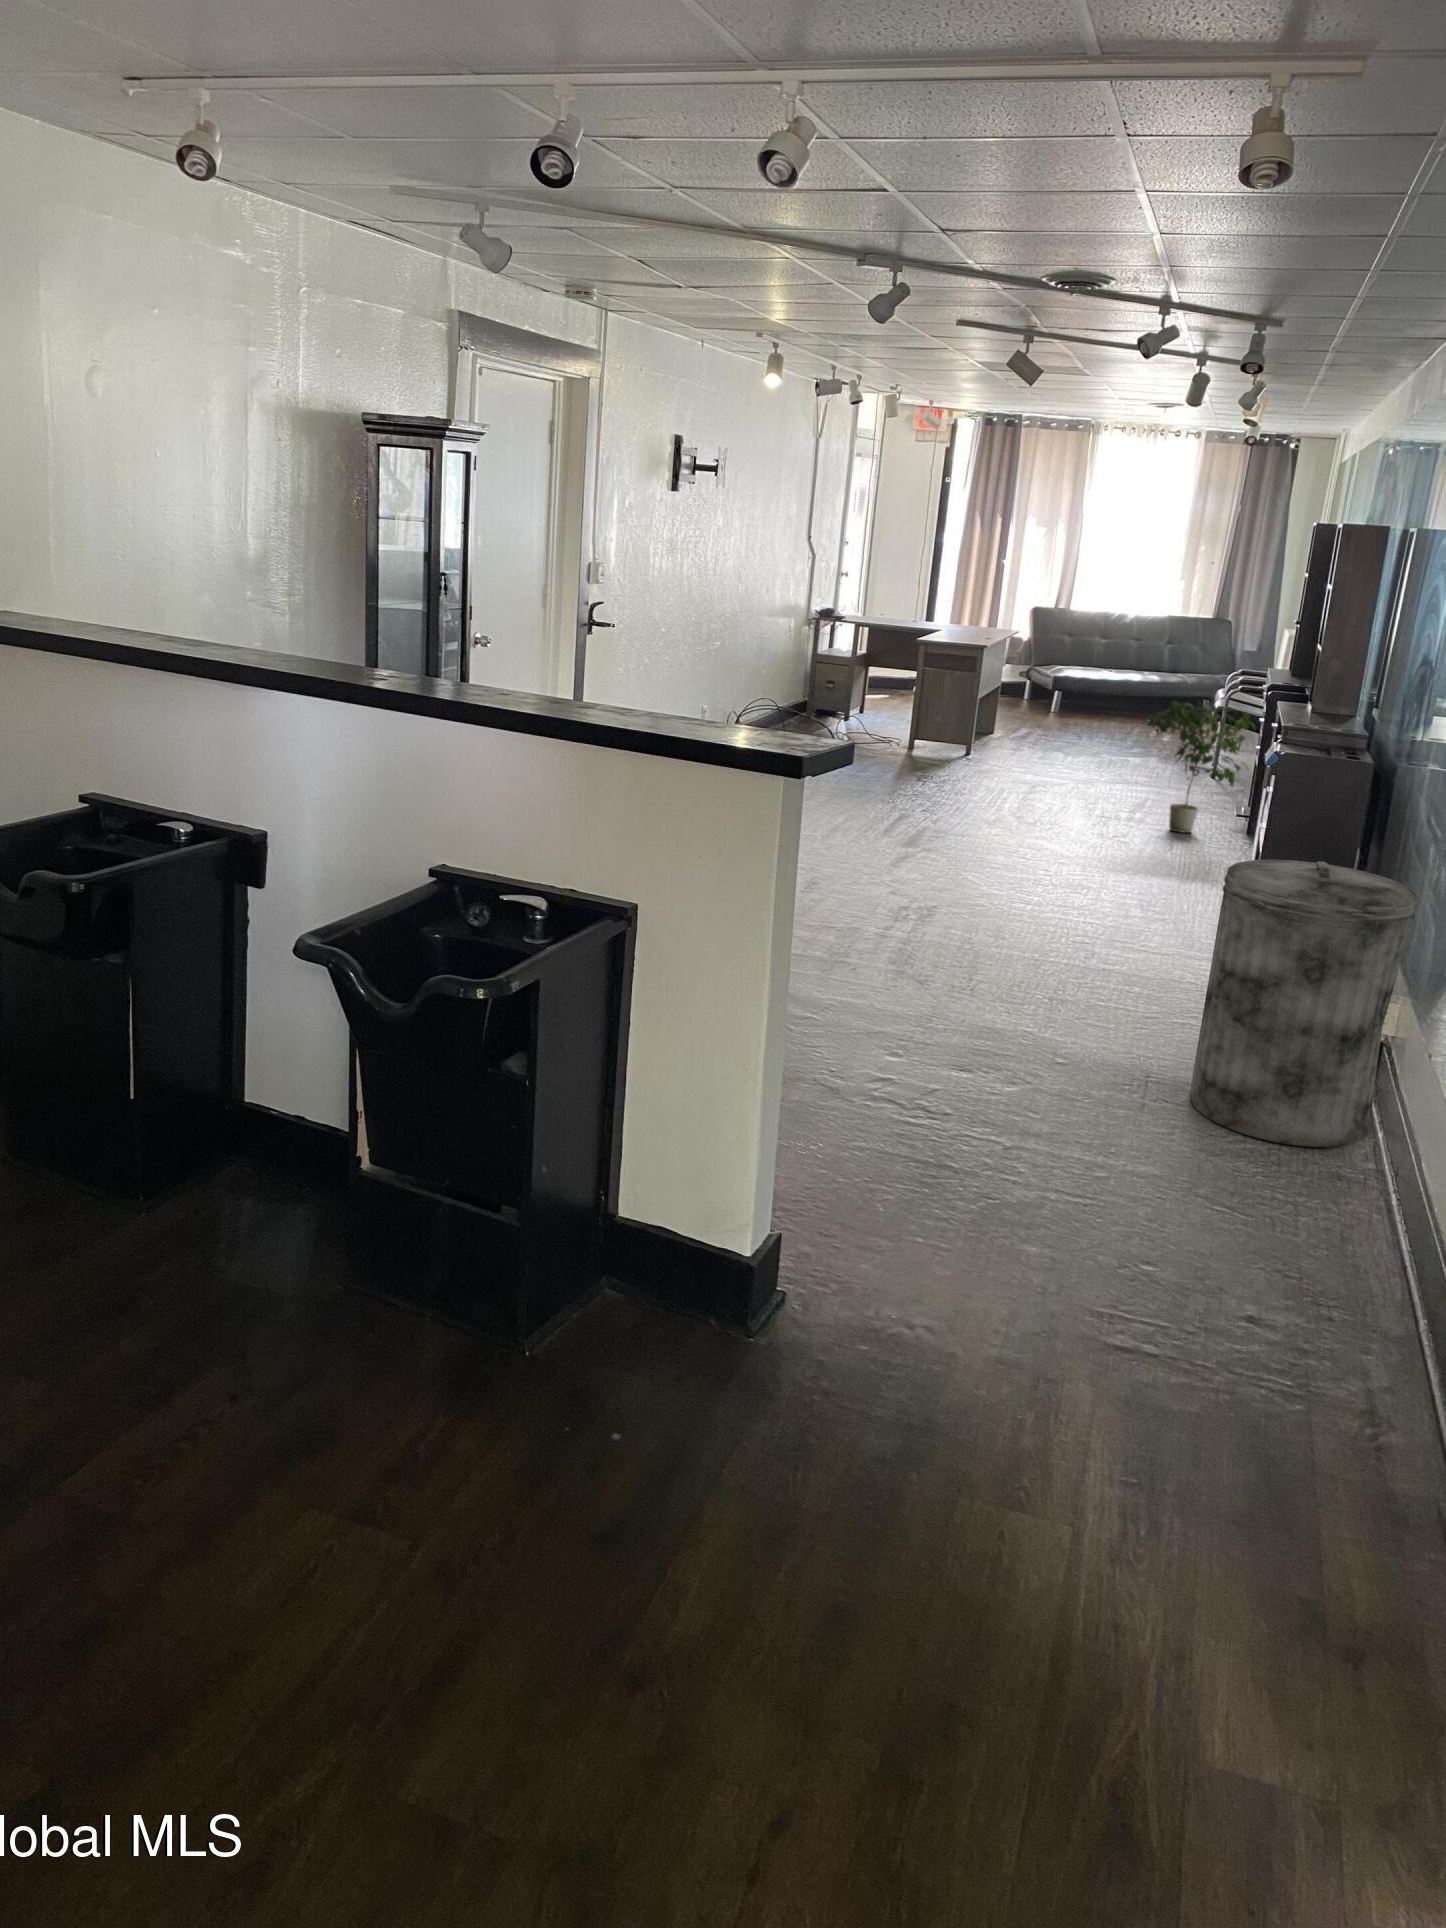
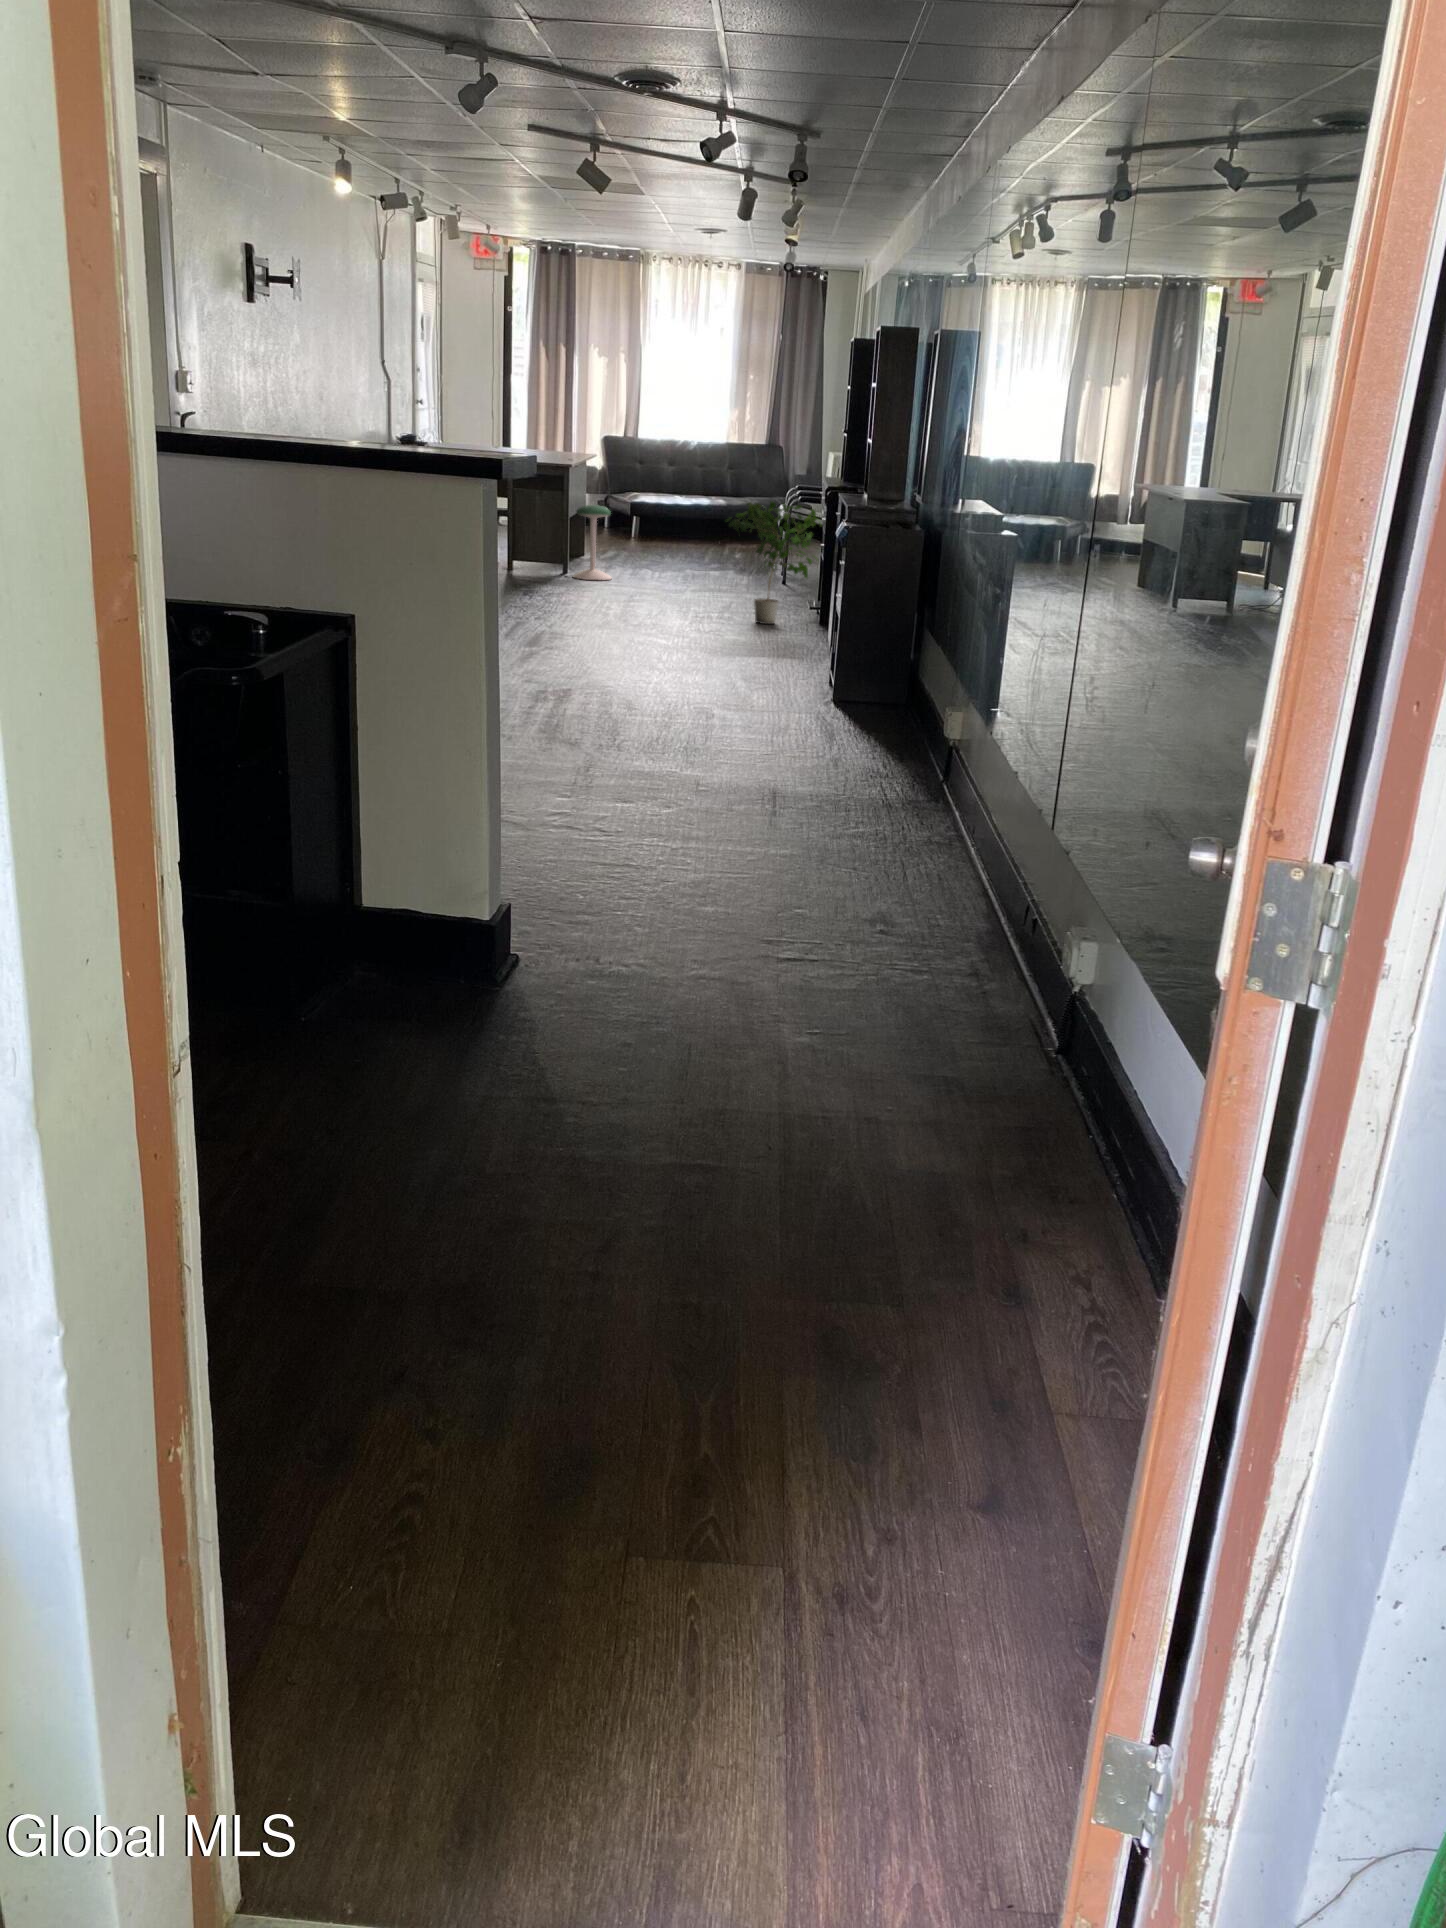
stool: none [979,688,1025,766] -> present [573,505,612,580]
trash can: present [1190,859,1417,1147] -> none [810,588,974,824]

